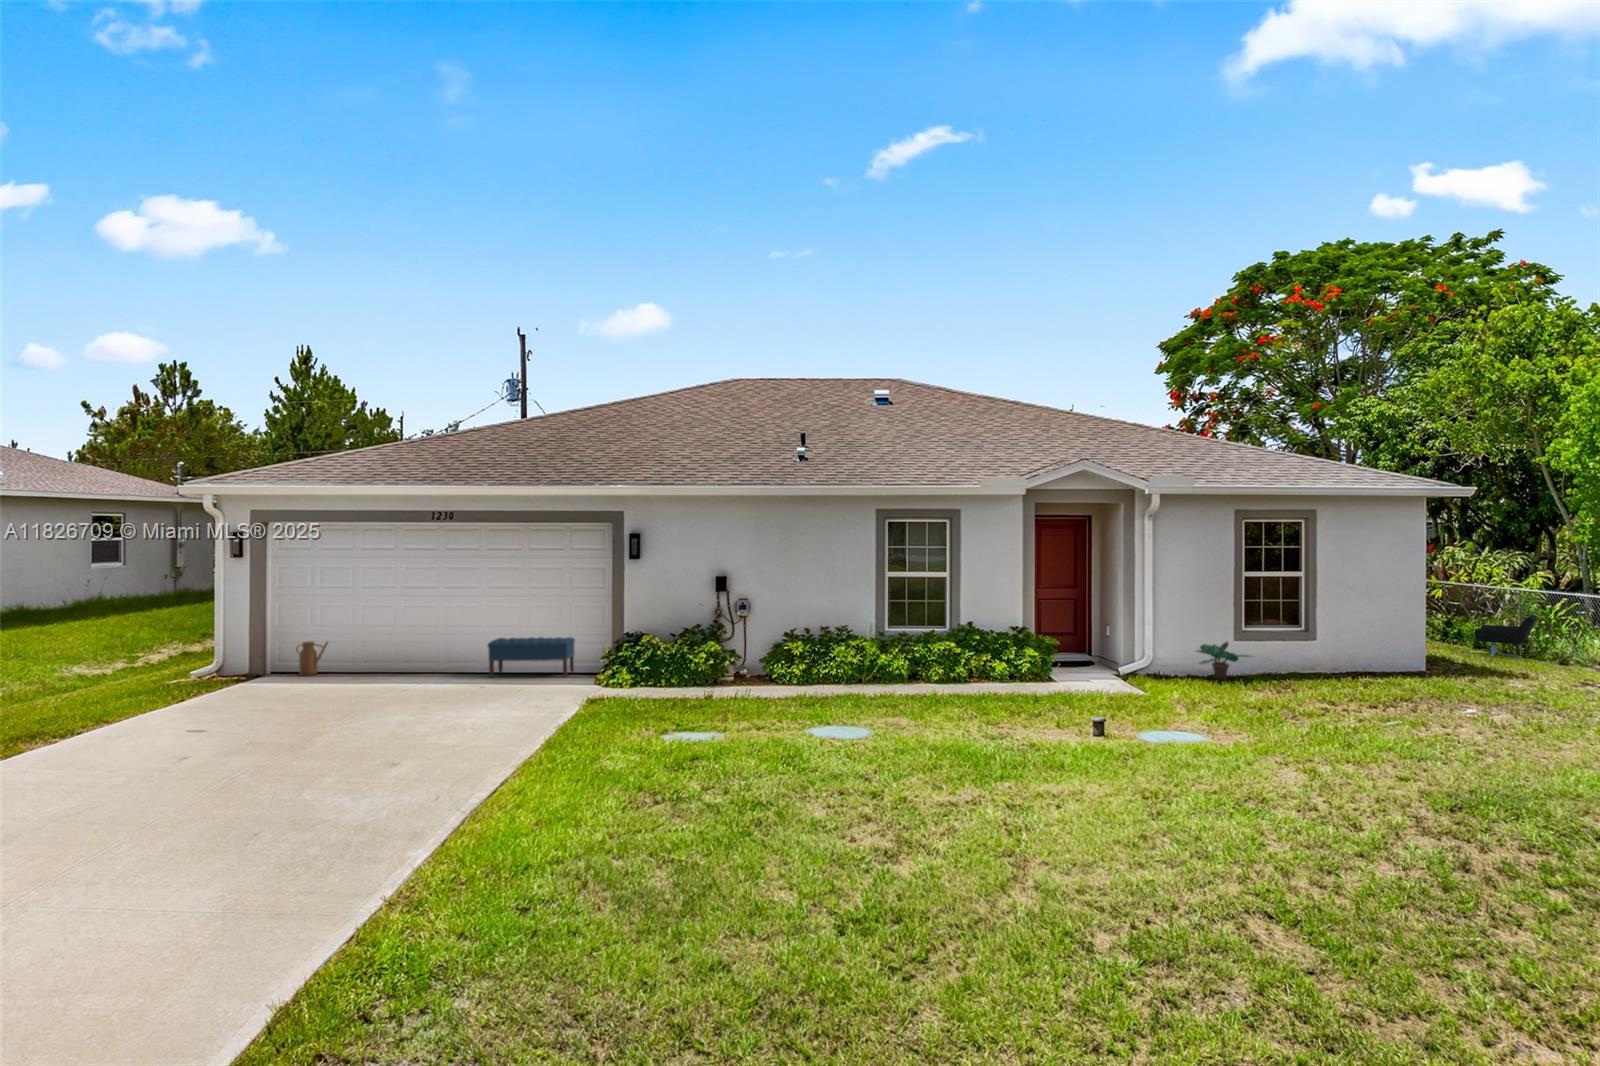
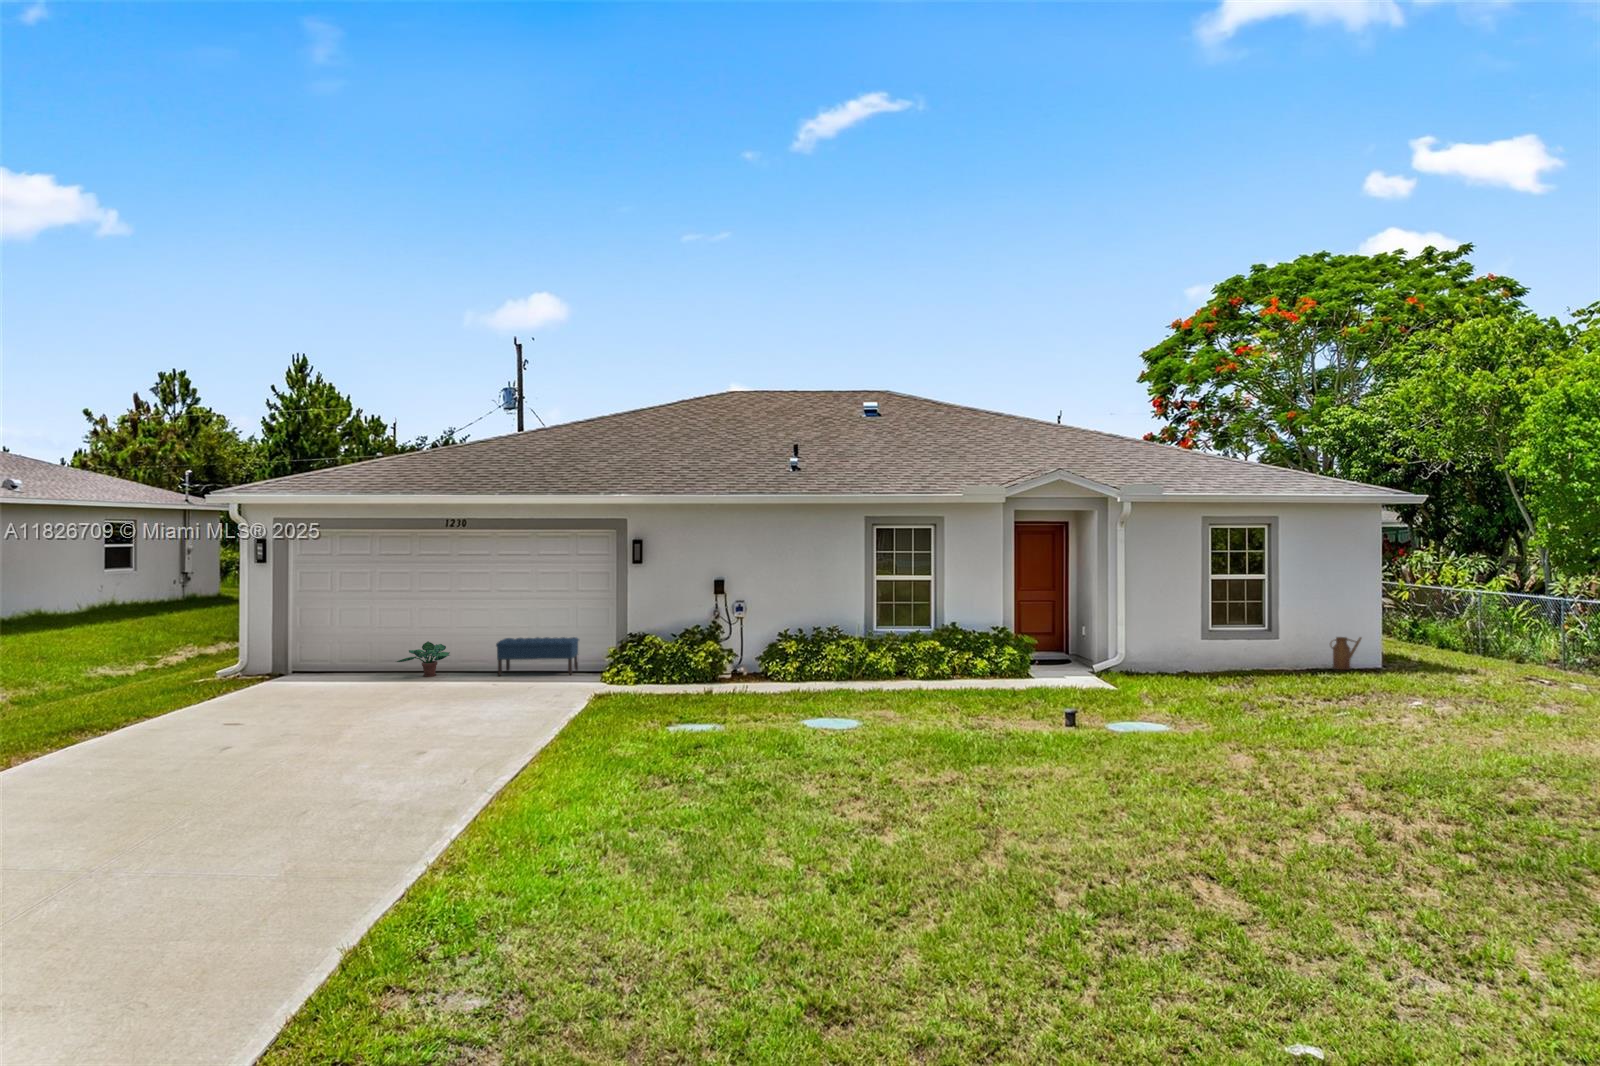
lounge chair: present [1474,615,1537,657] -> none [1426,615,1492,655]
watering can: present [296,642,328,676] -> present [1330,637,1362,670]
potted plant: present [1197,642,1248,680] -> present [397,641,450,677]

